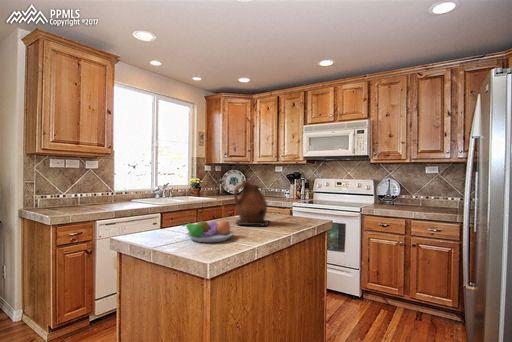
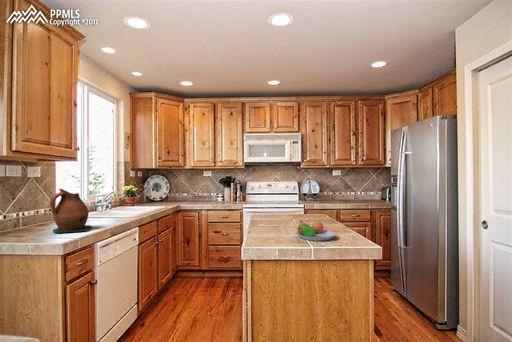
ceramic pitcher: present [234,180,269,226] -> present [50,189,92,233]

